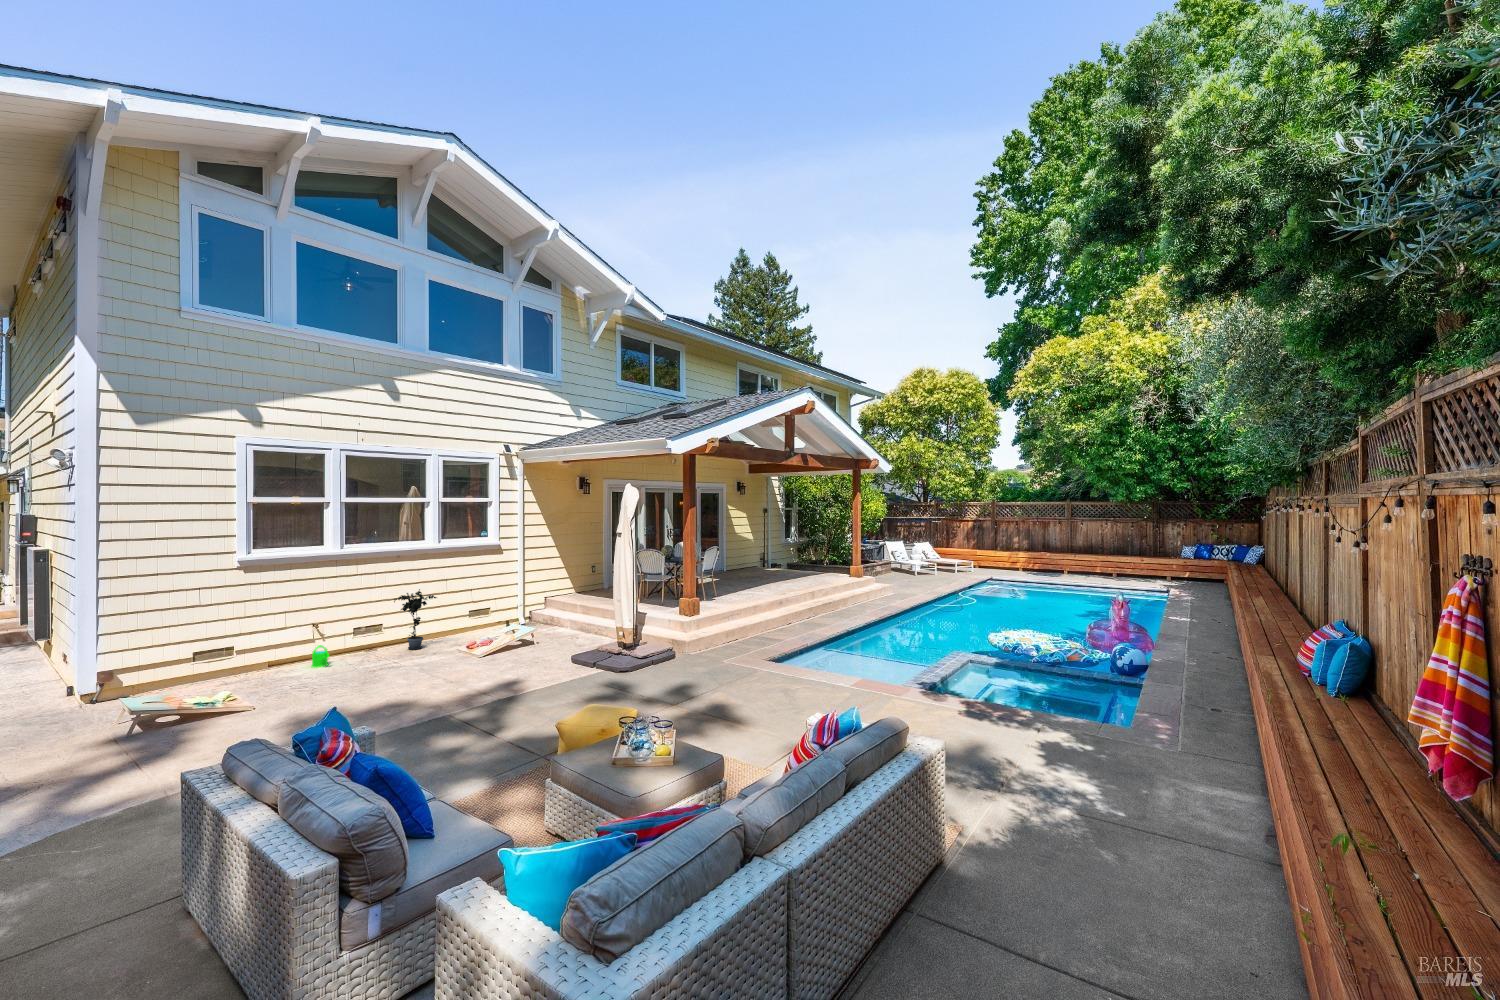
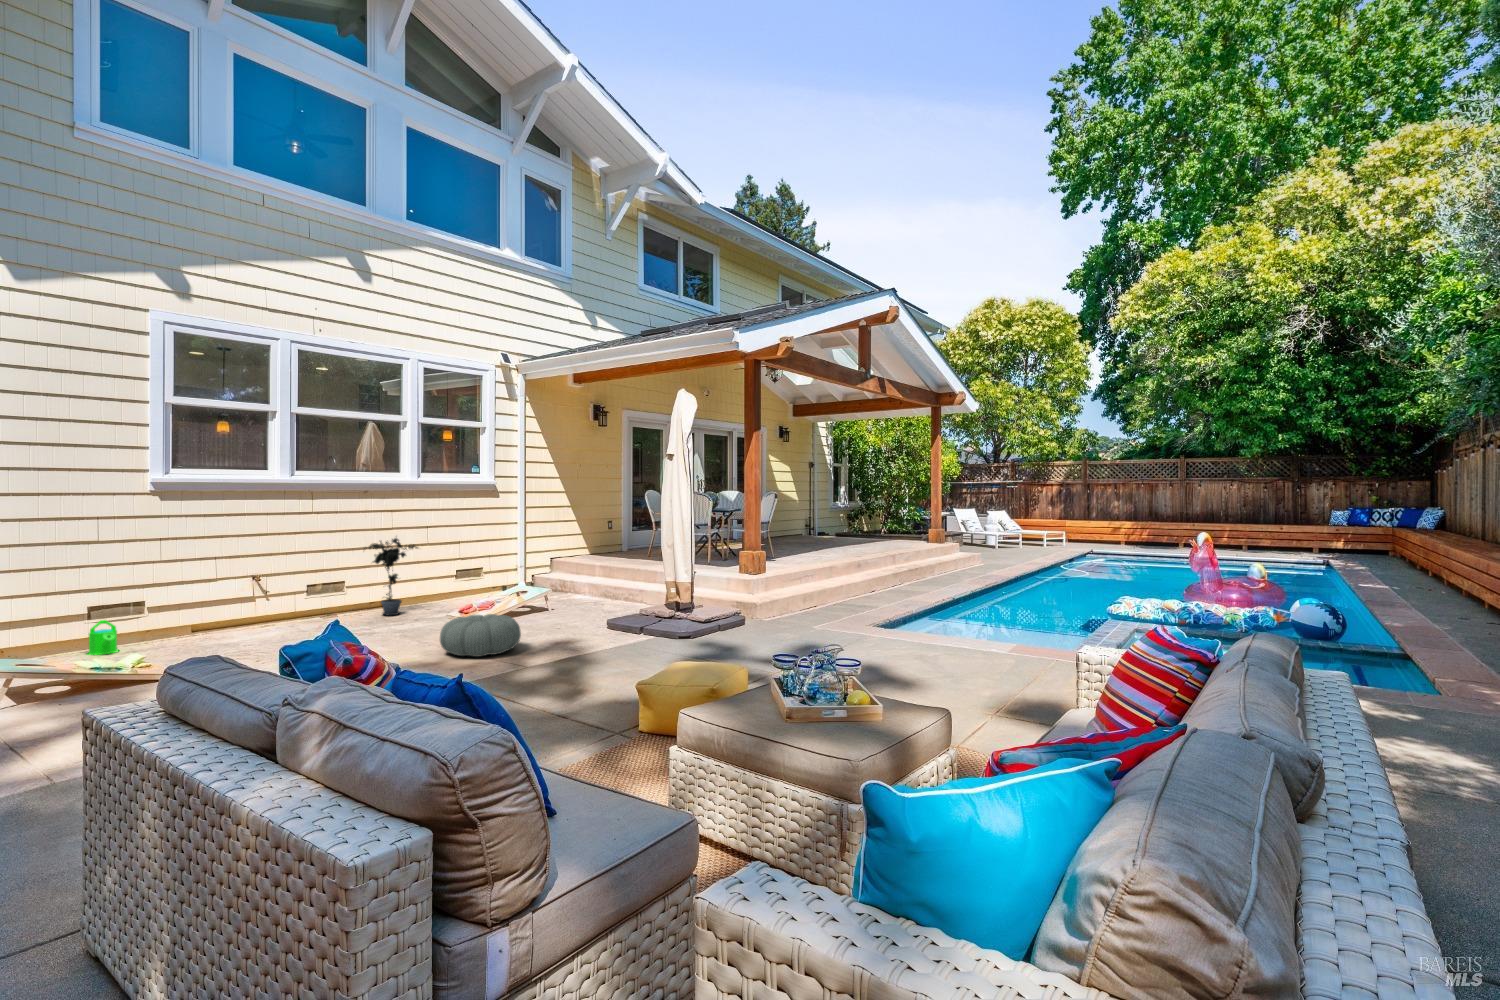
watering can: present [312,645,329,668] -> present [88,620,118,655]
pouf: none [443,655,504,689] -> present [440,614,521,657]

